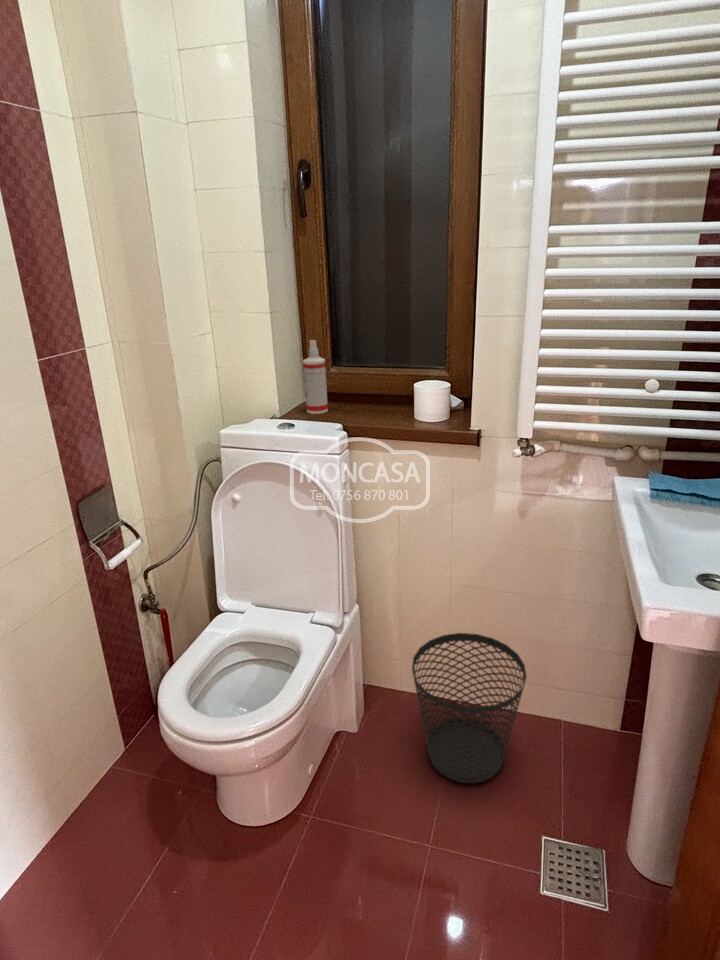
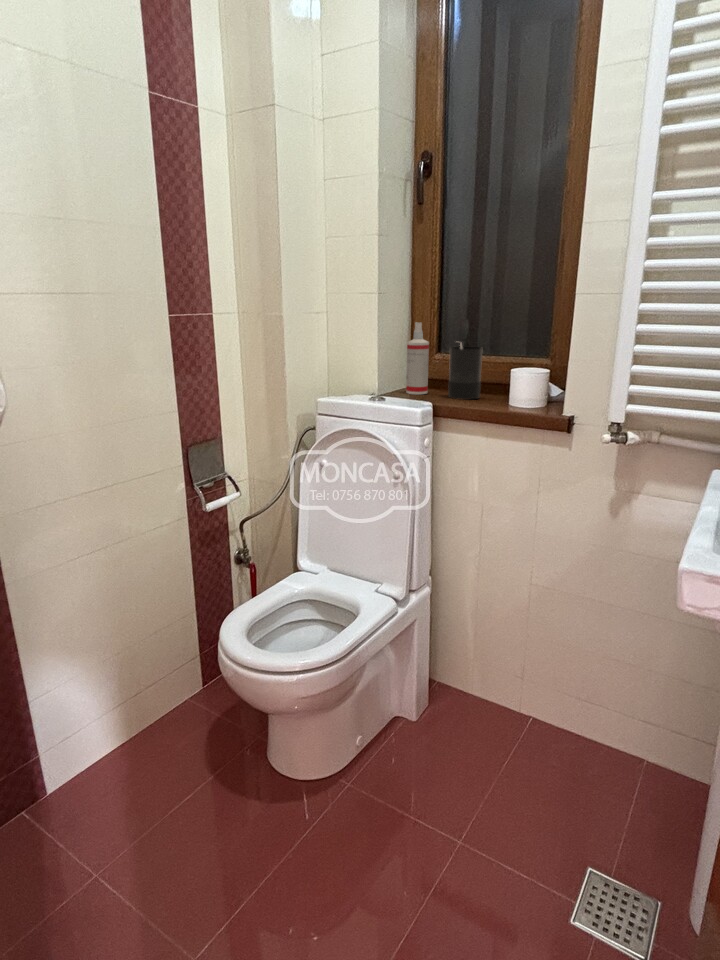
candle: none [349,357,382,417] -> present [448,343,482,400]
wastebasket: present [412,633,526,783] -> none [471,634,597,796]

